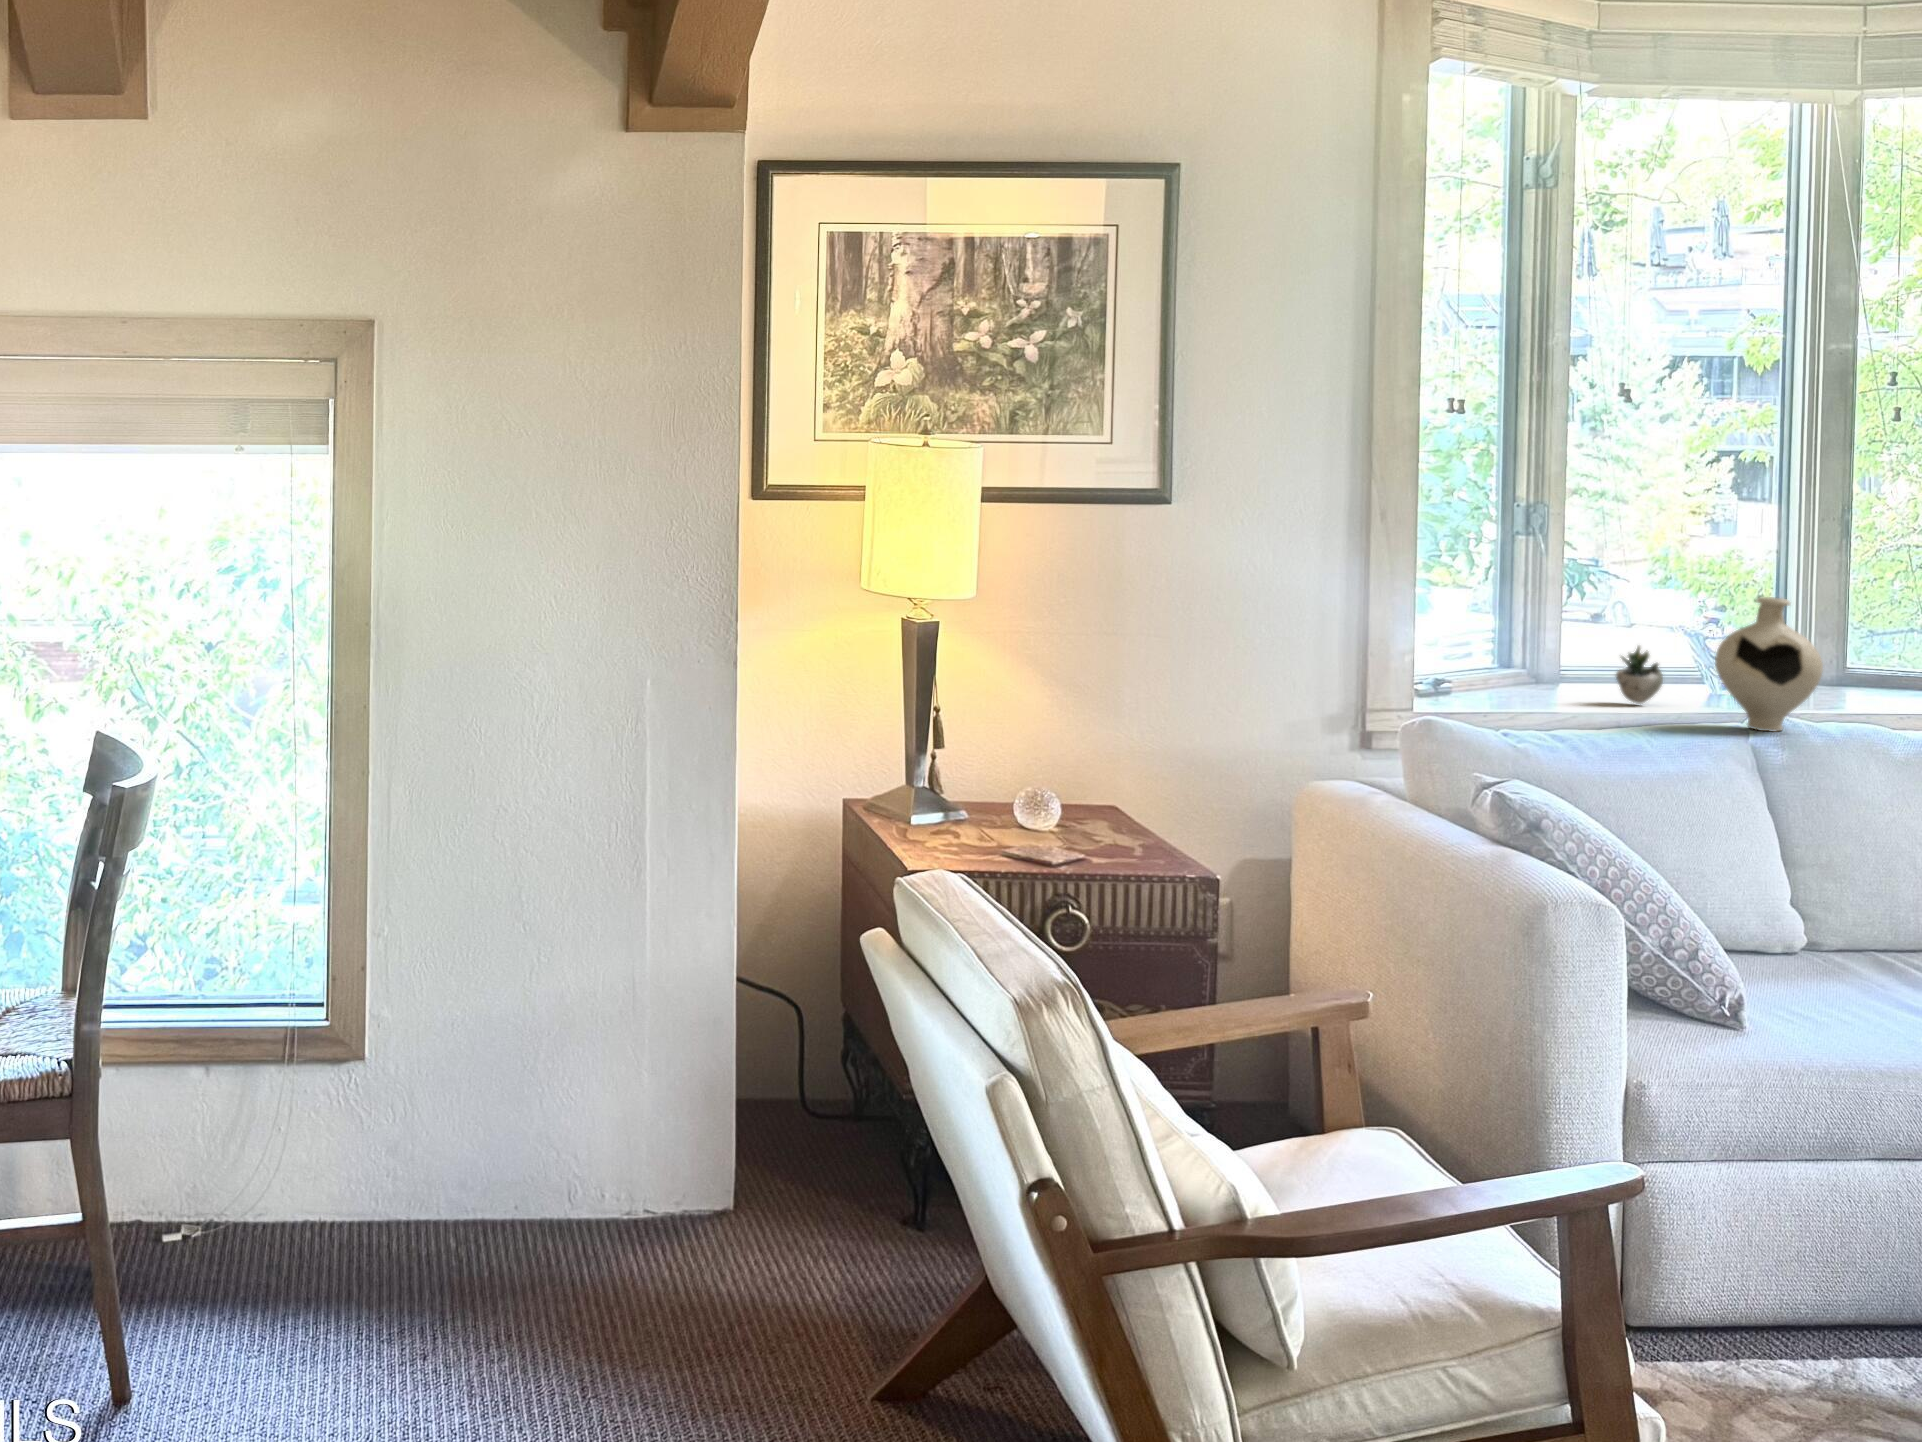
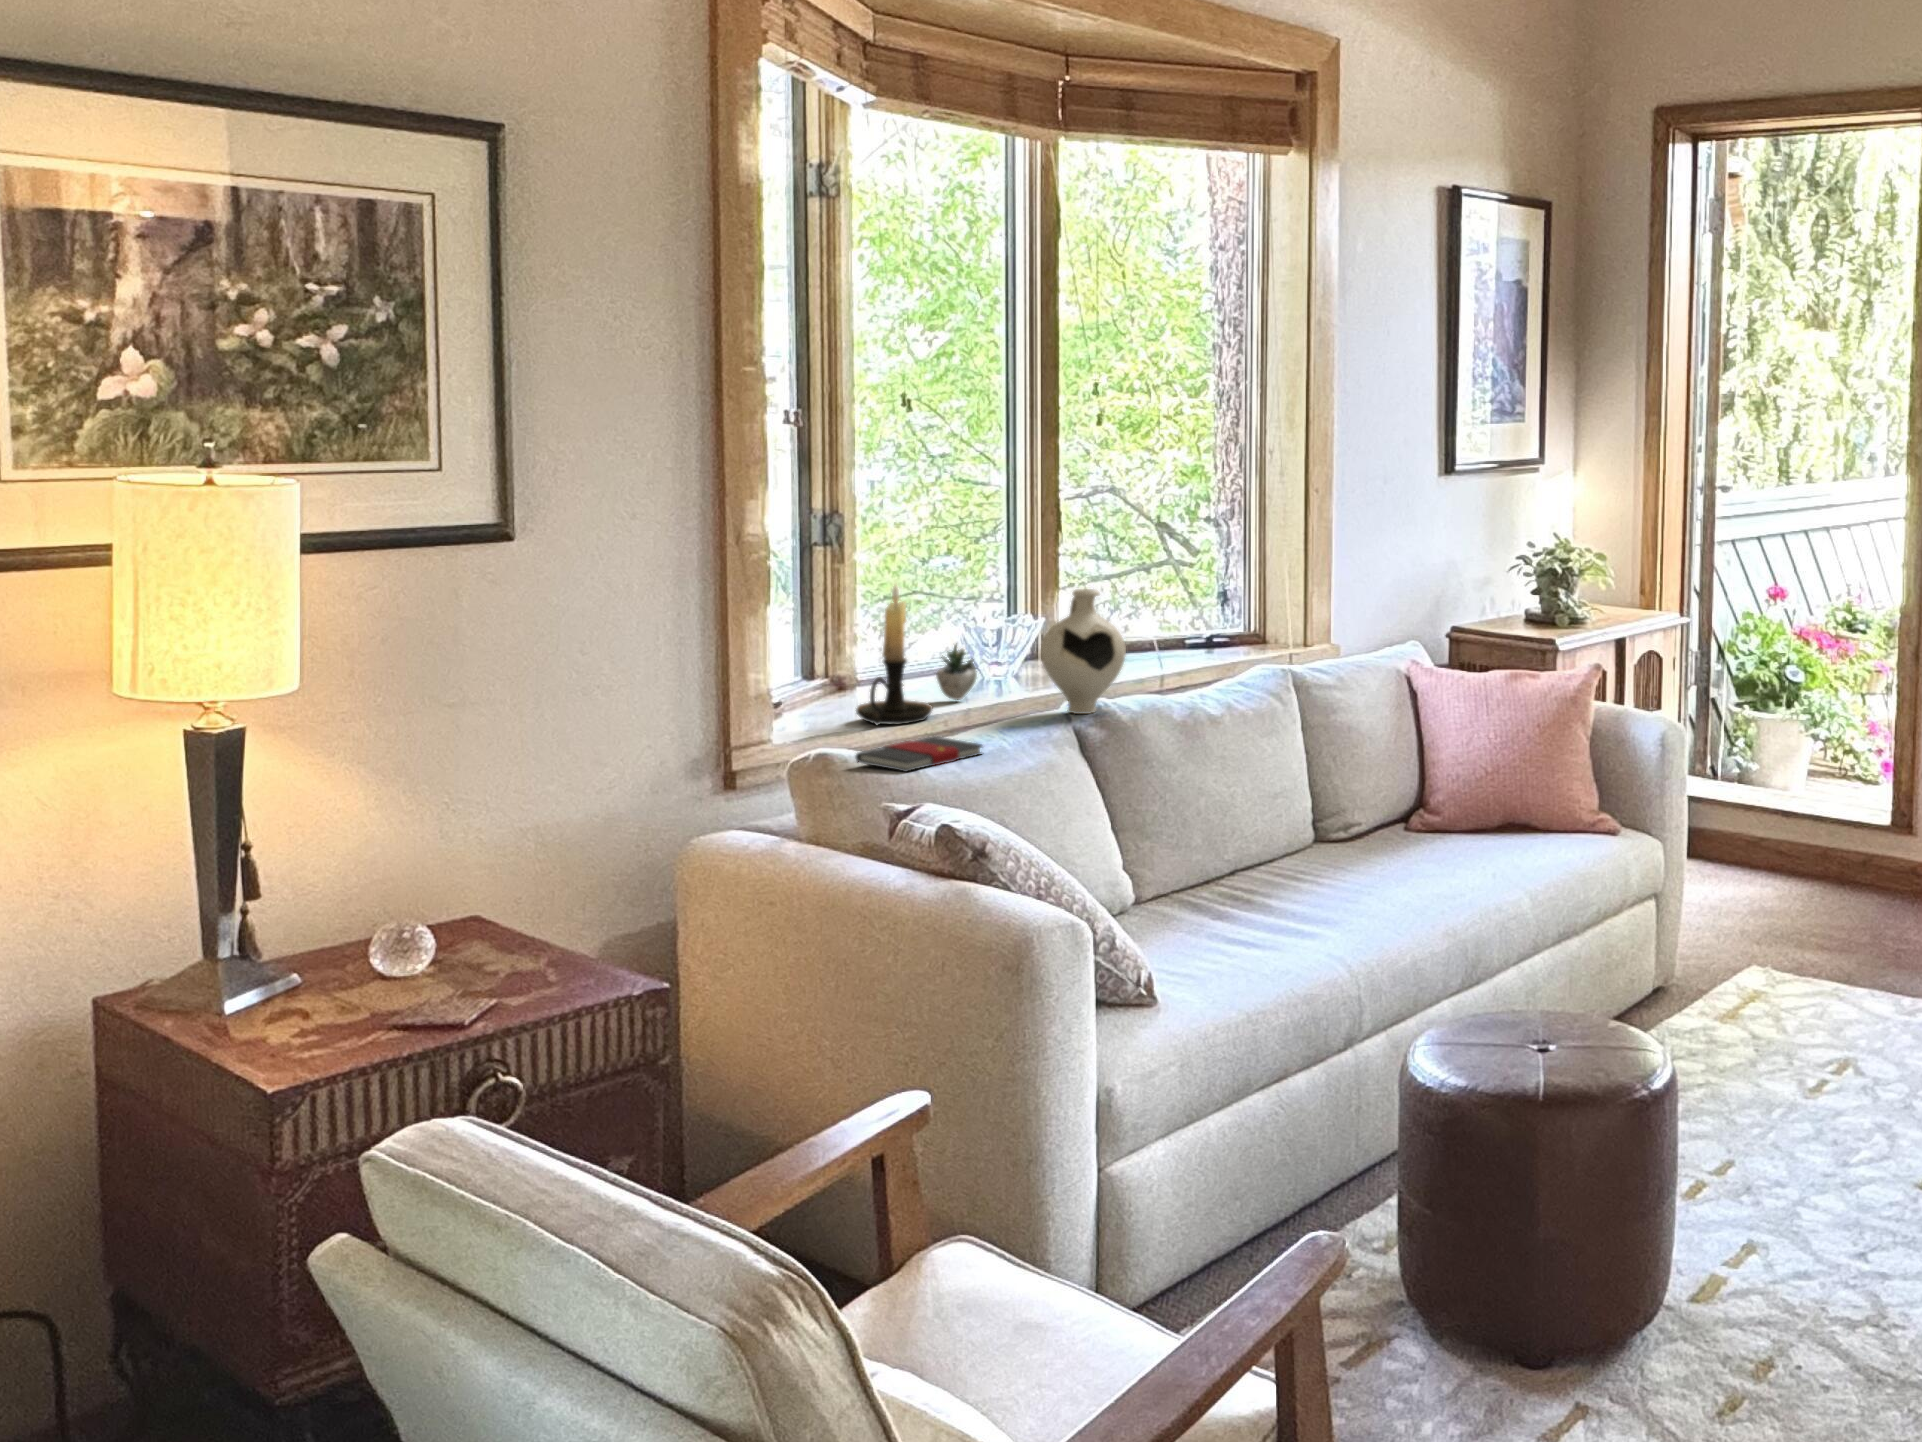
candle holder: none [1511,573,1595,716] -> present [856,584,932,725]
book: none [1465,723,1606,748] -> present [856,737,982,771]

